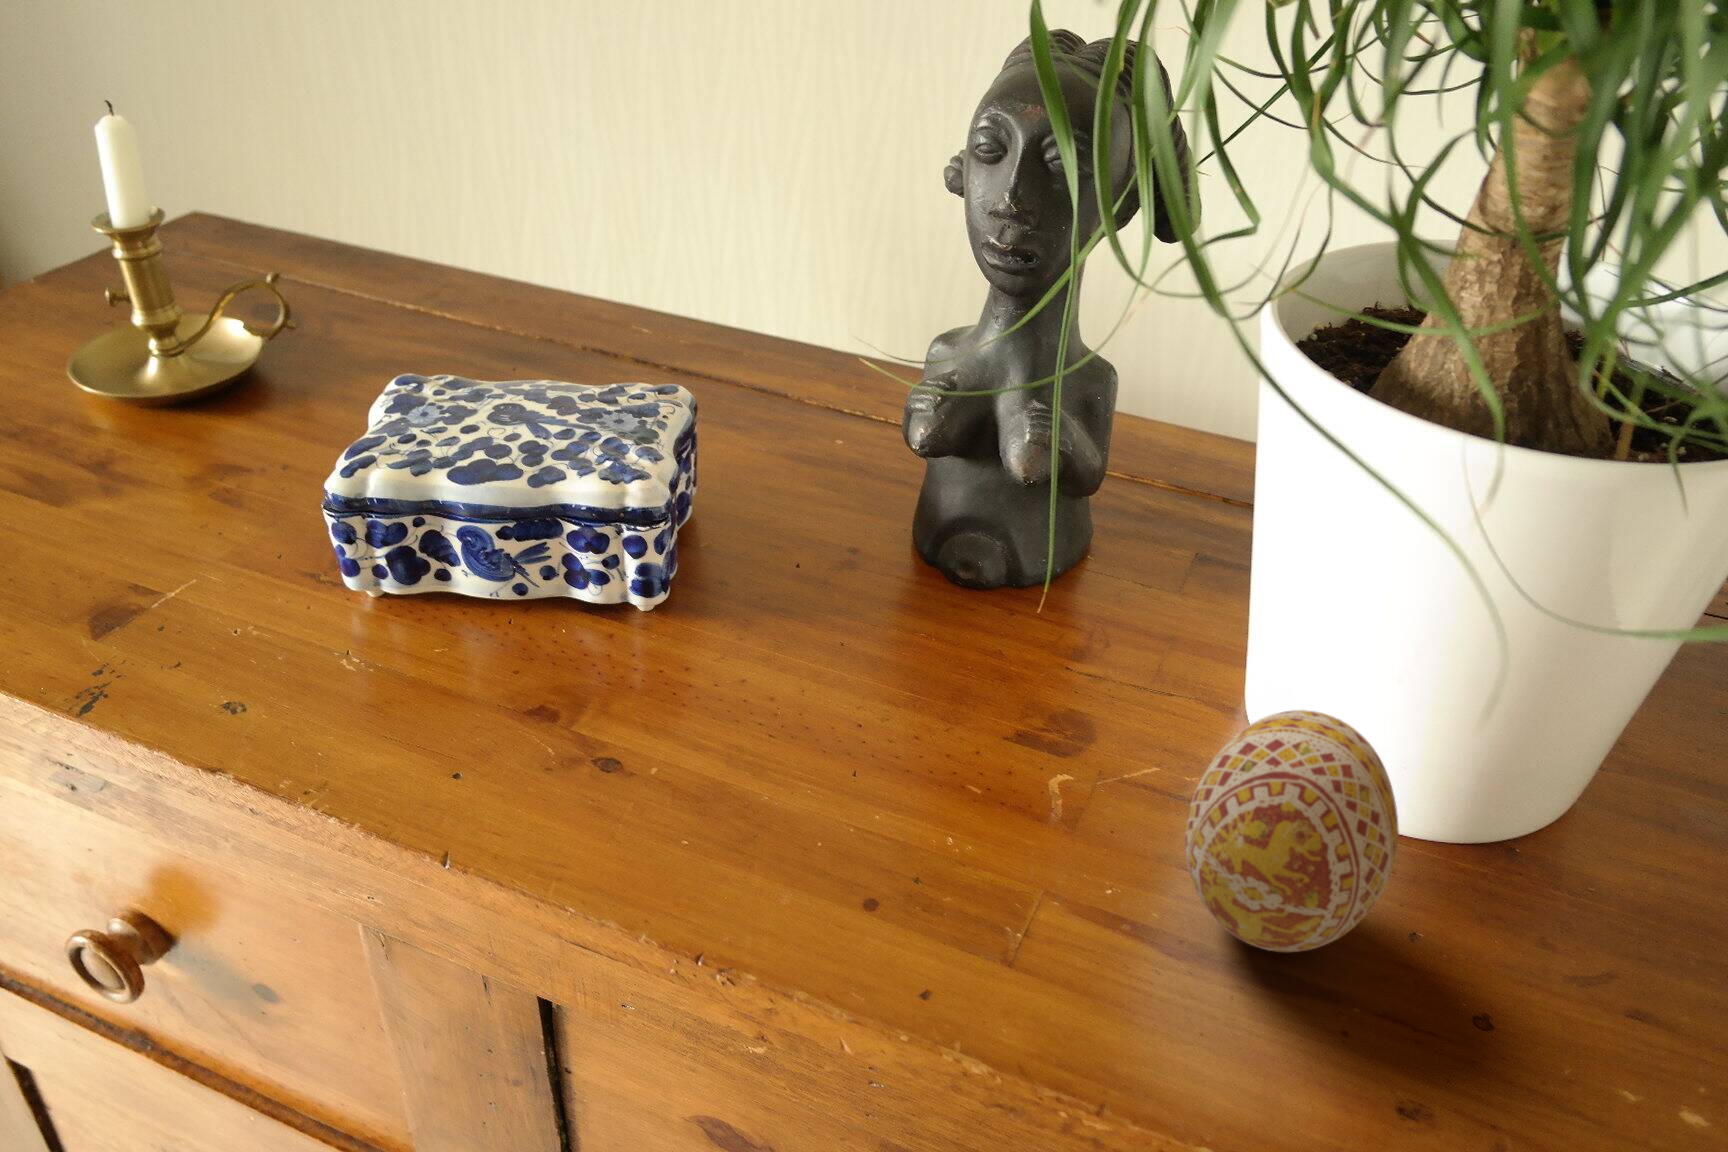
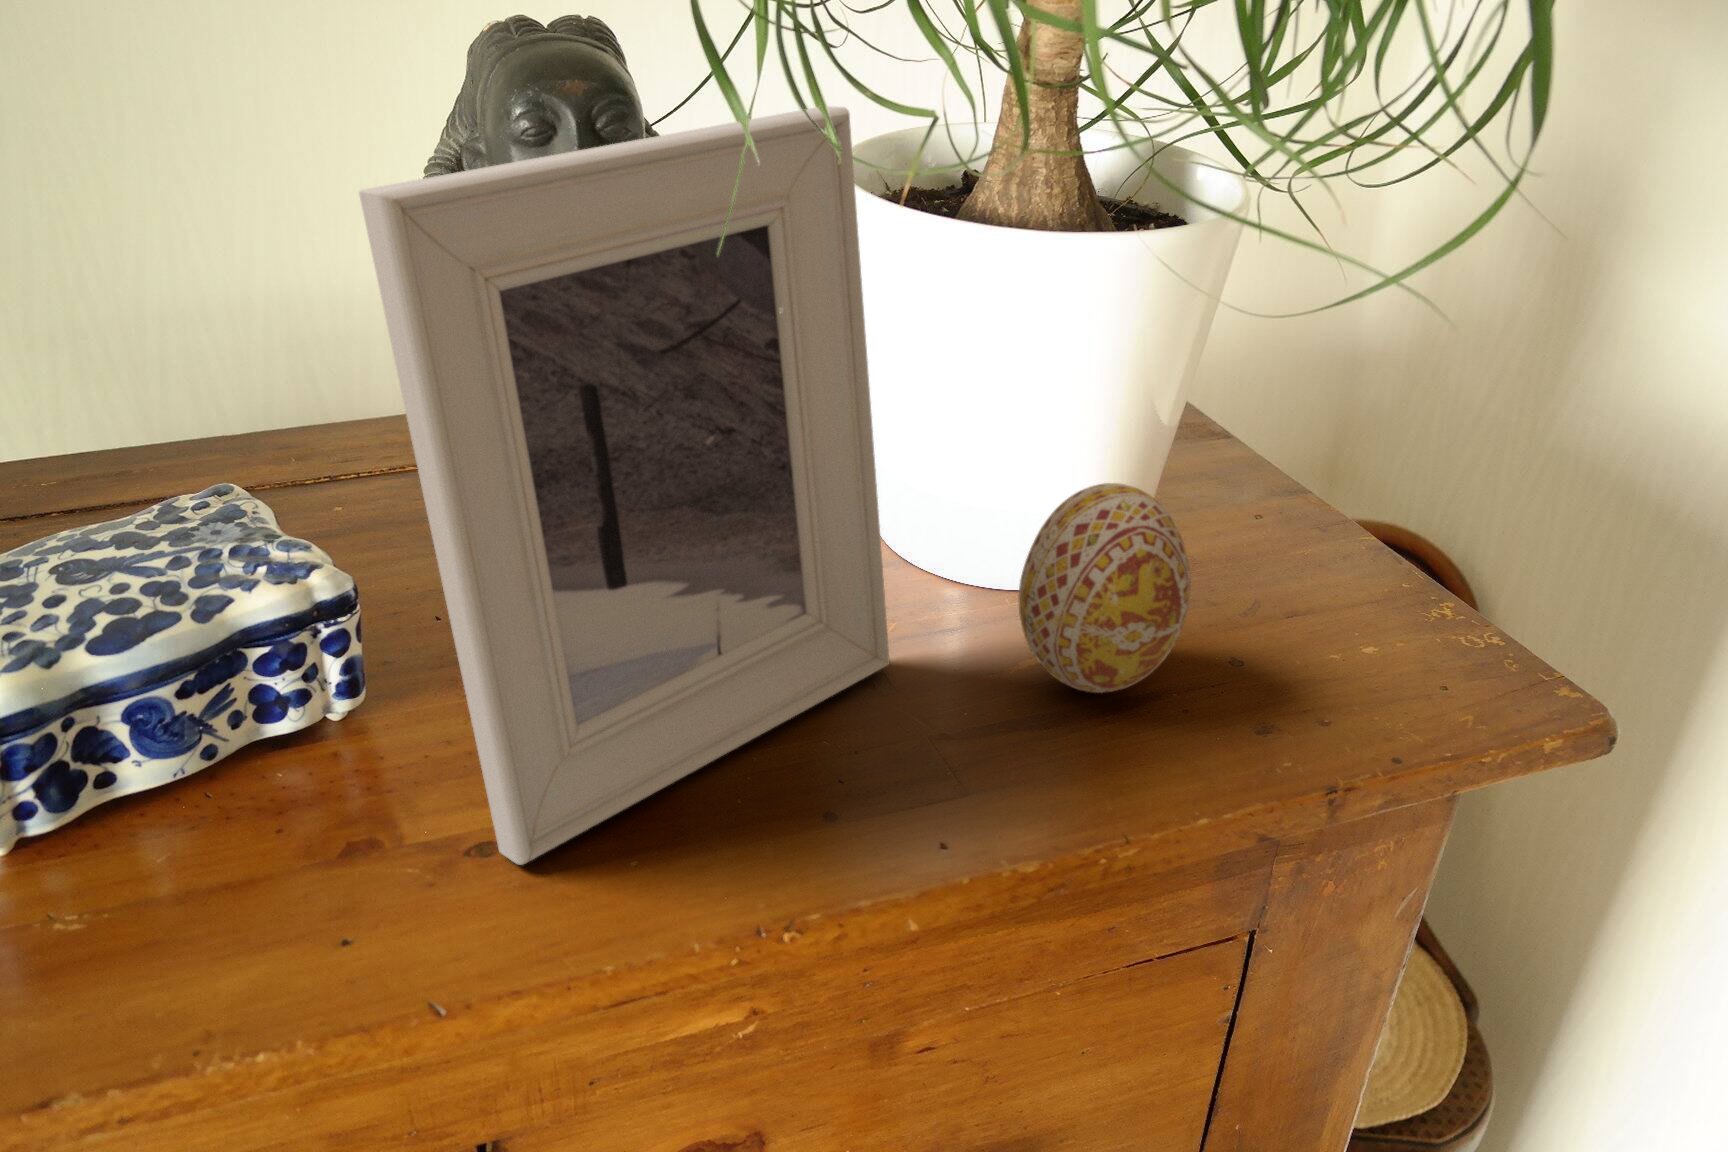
picture frame: none [579,182,1147,795] -> present [359,106,890,865]

